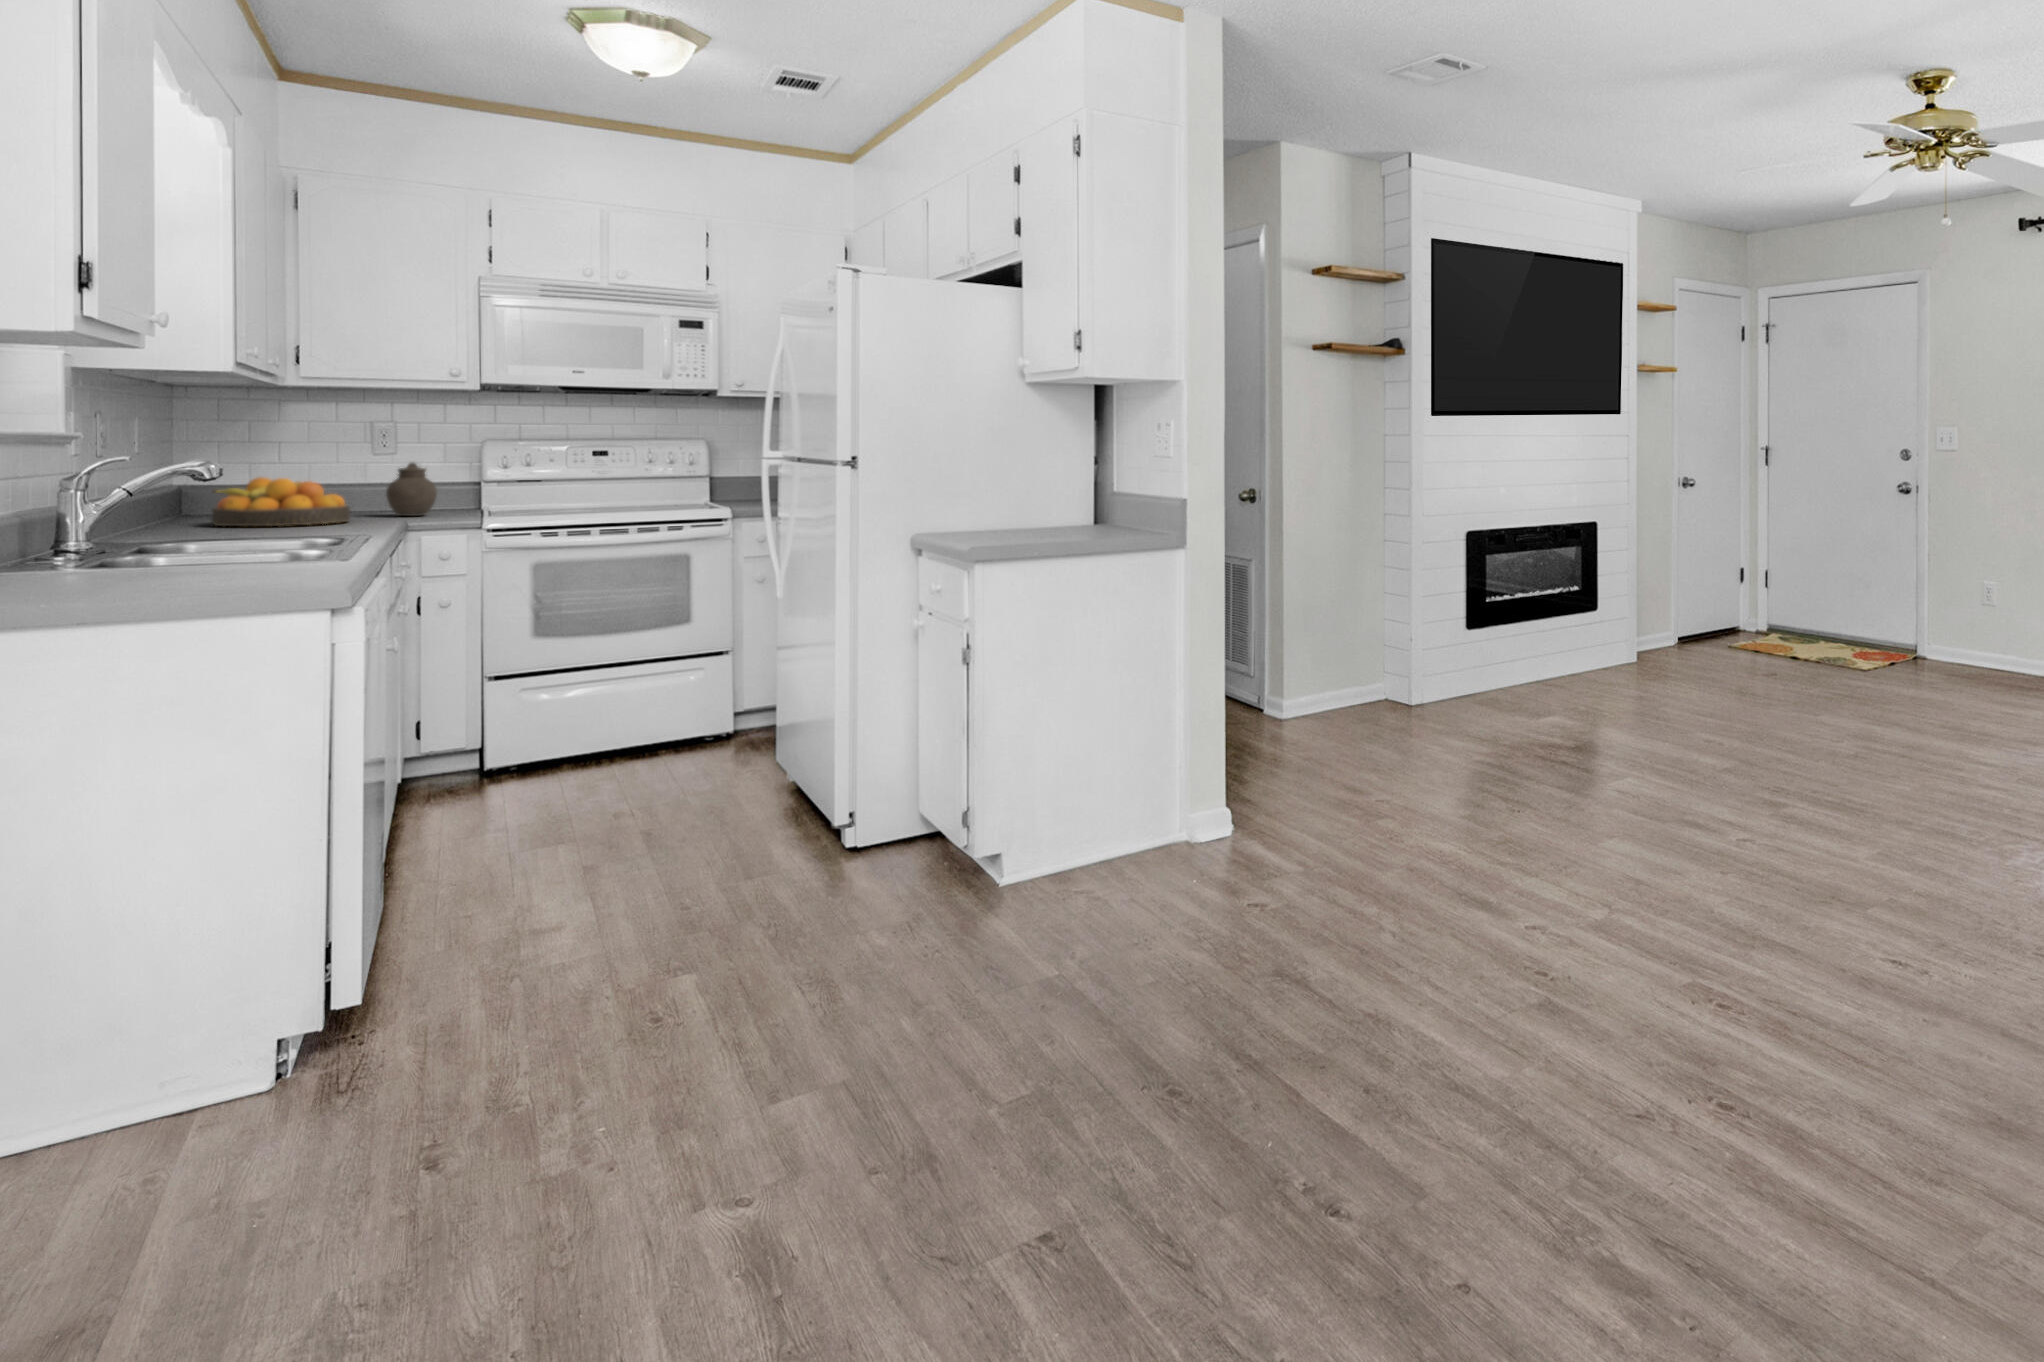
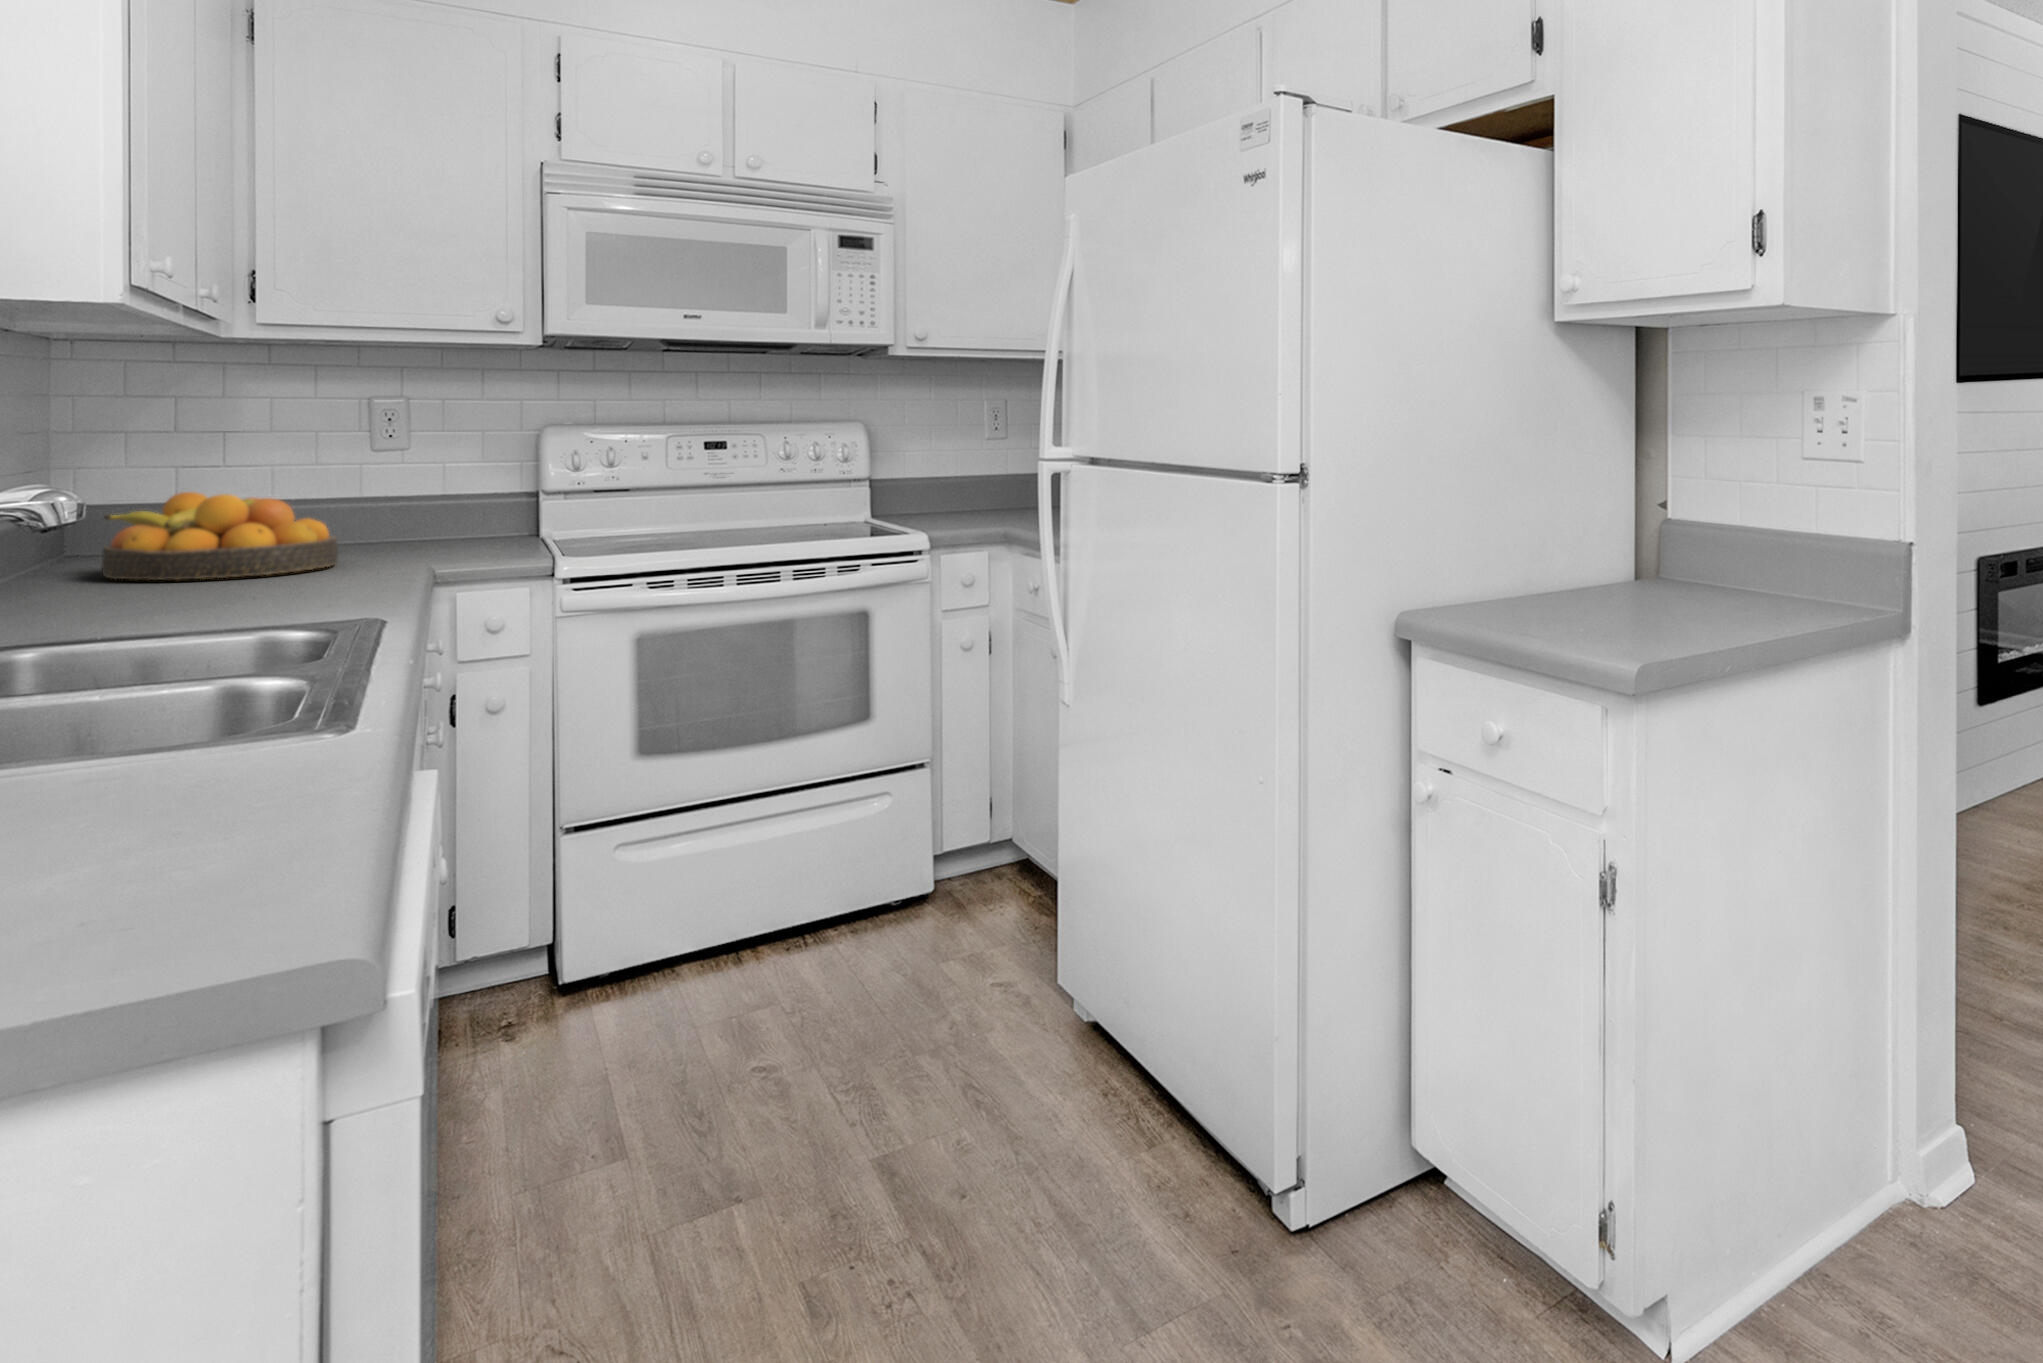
jar: present [386,463,437,516] -> none [393,462,472,550]

